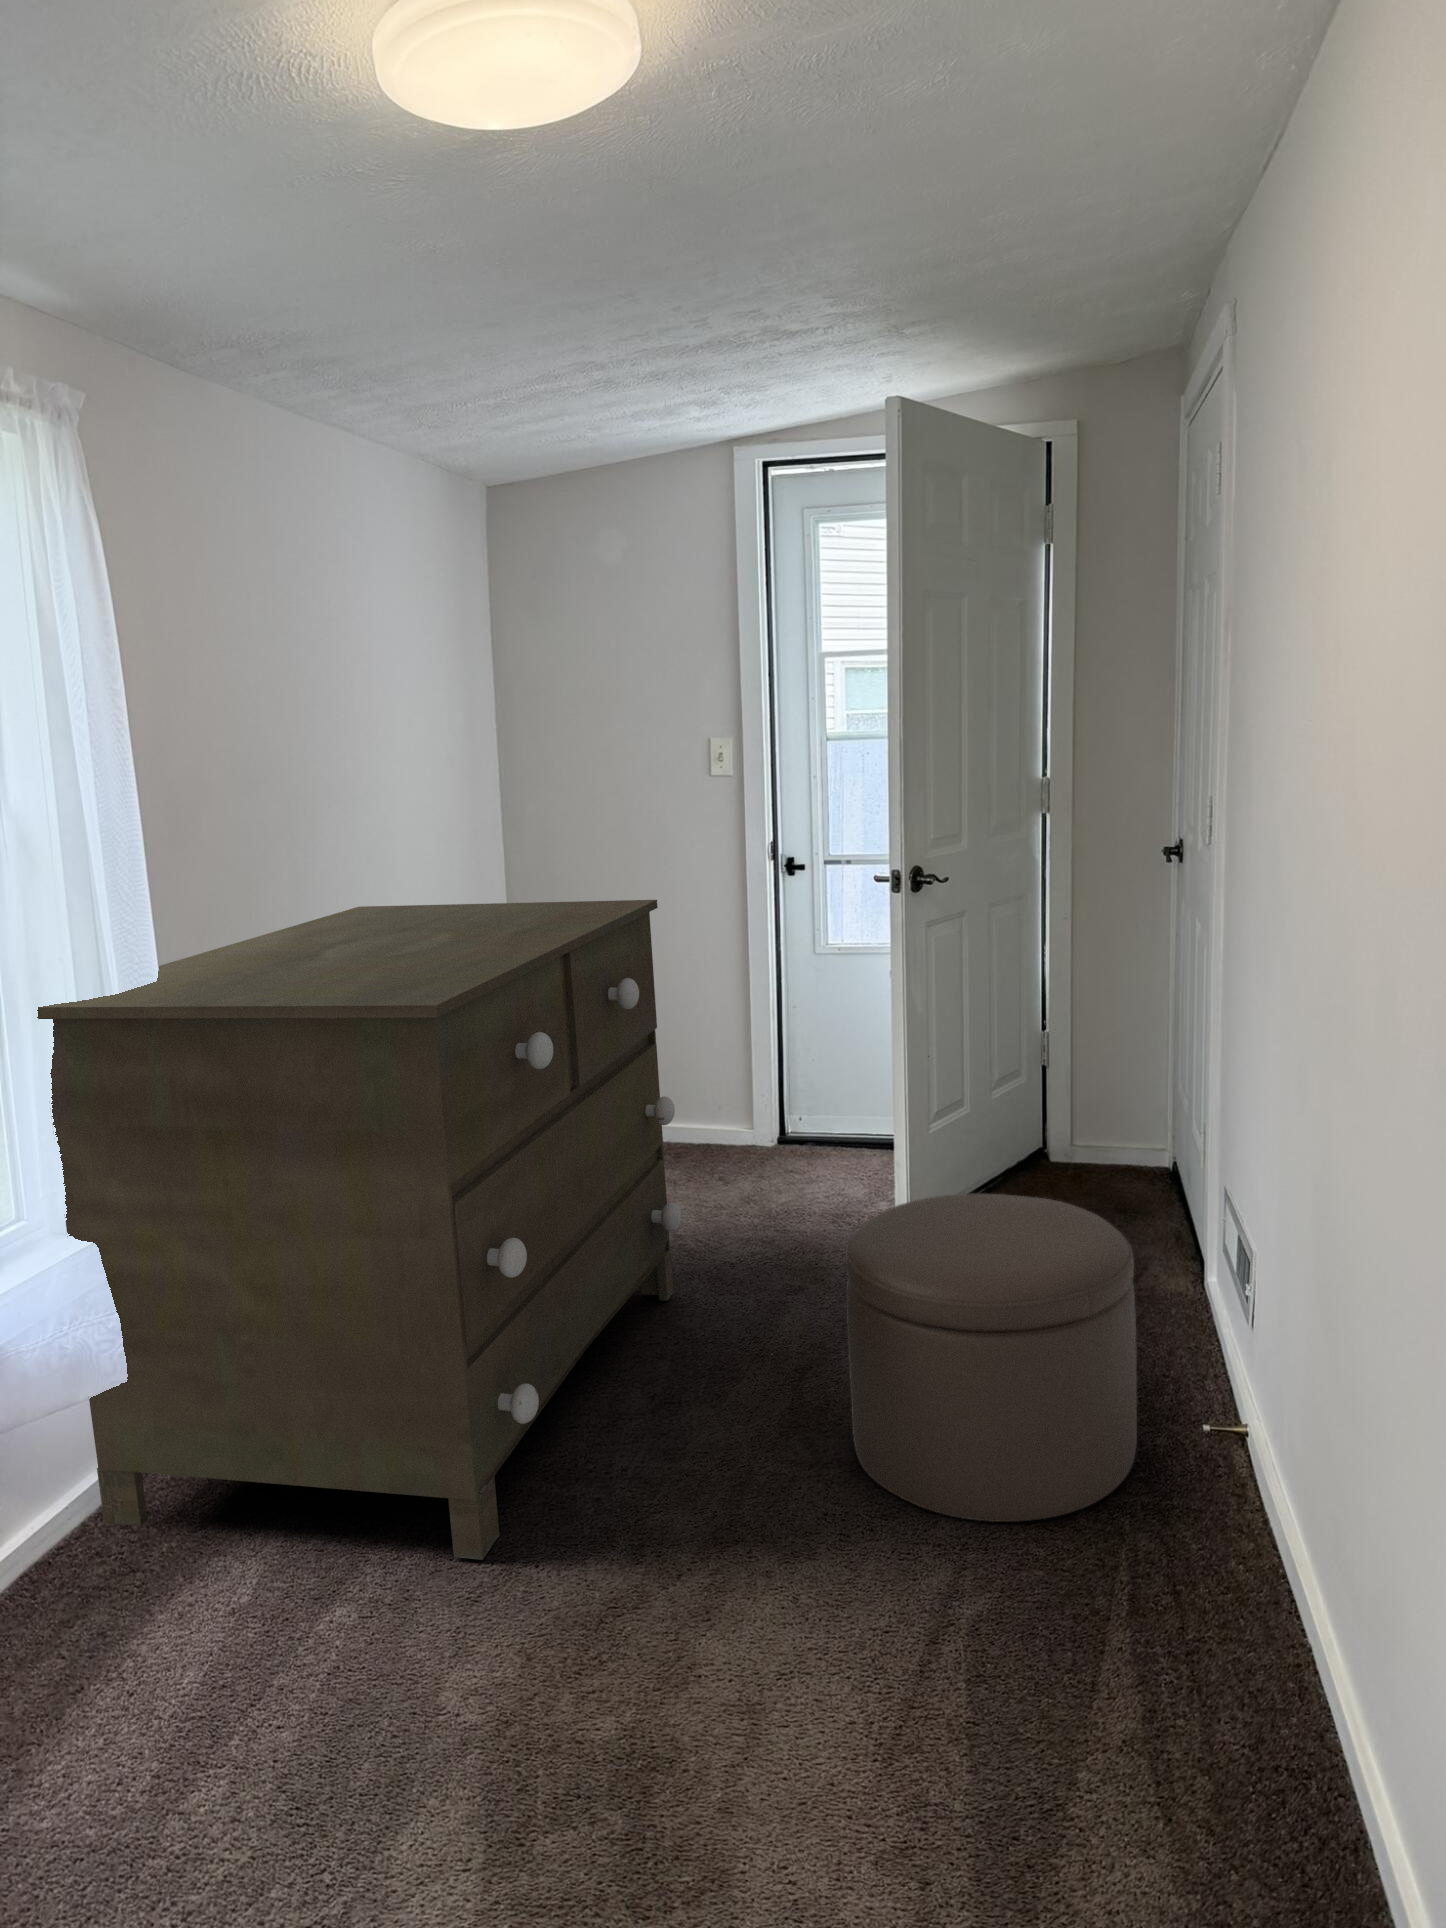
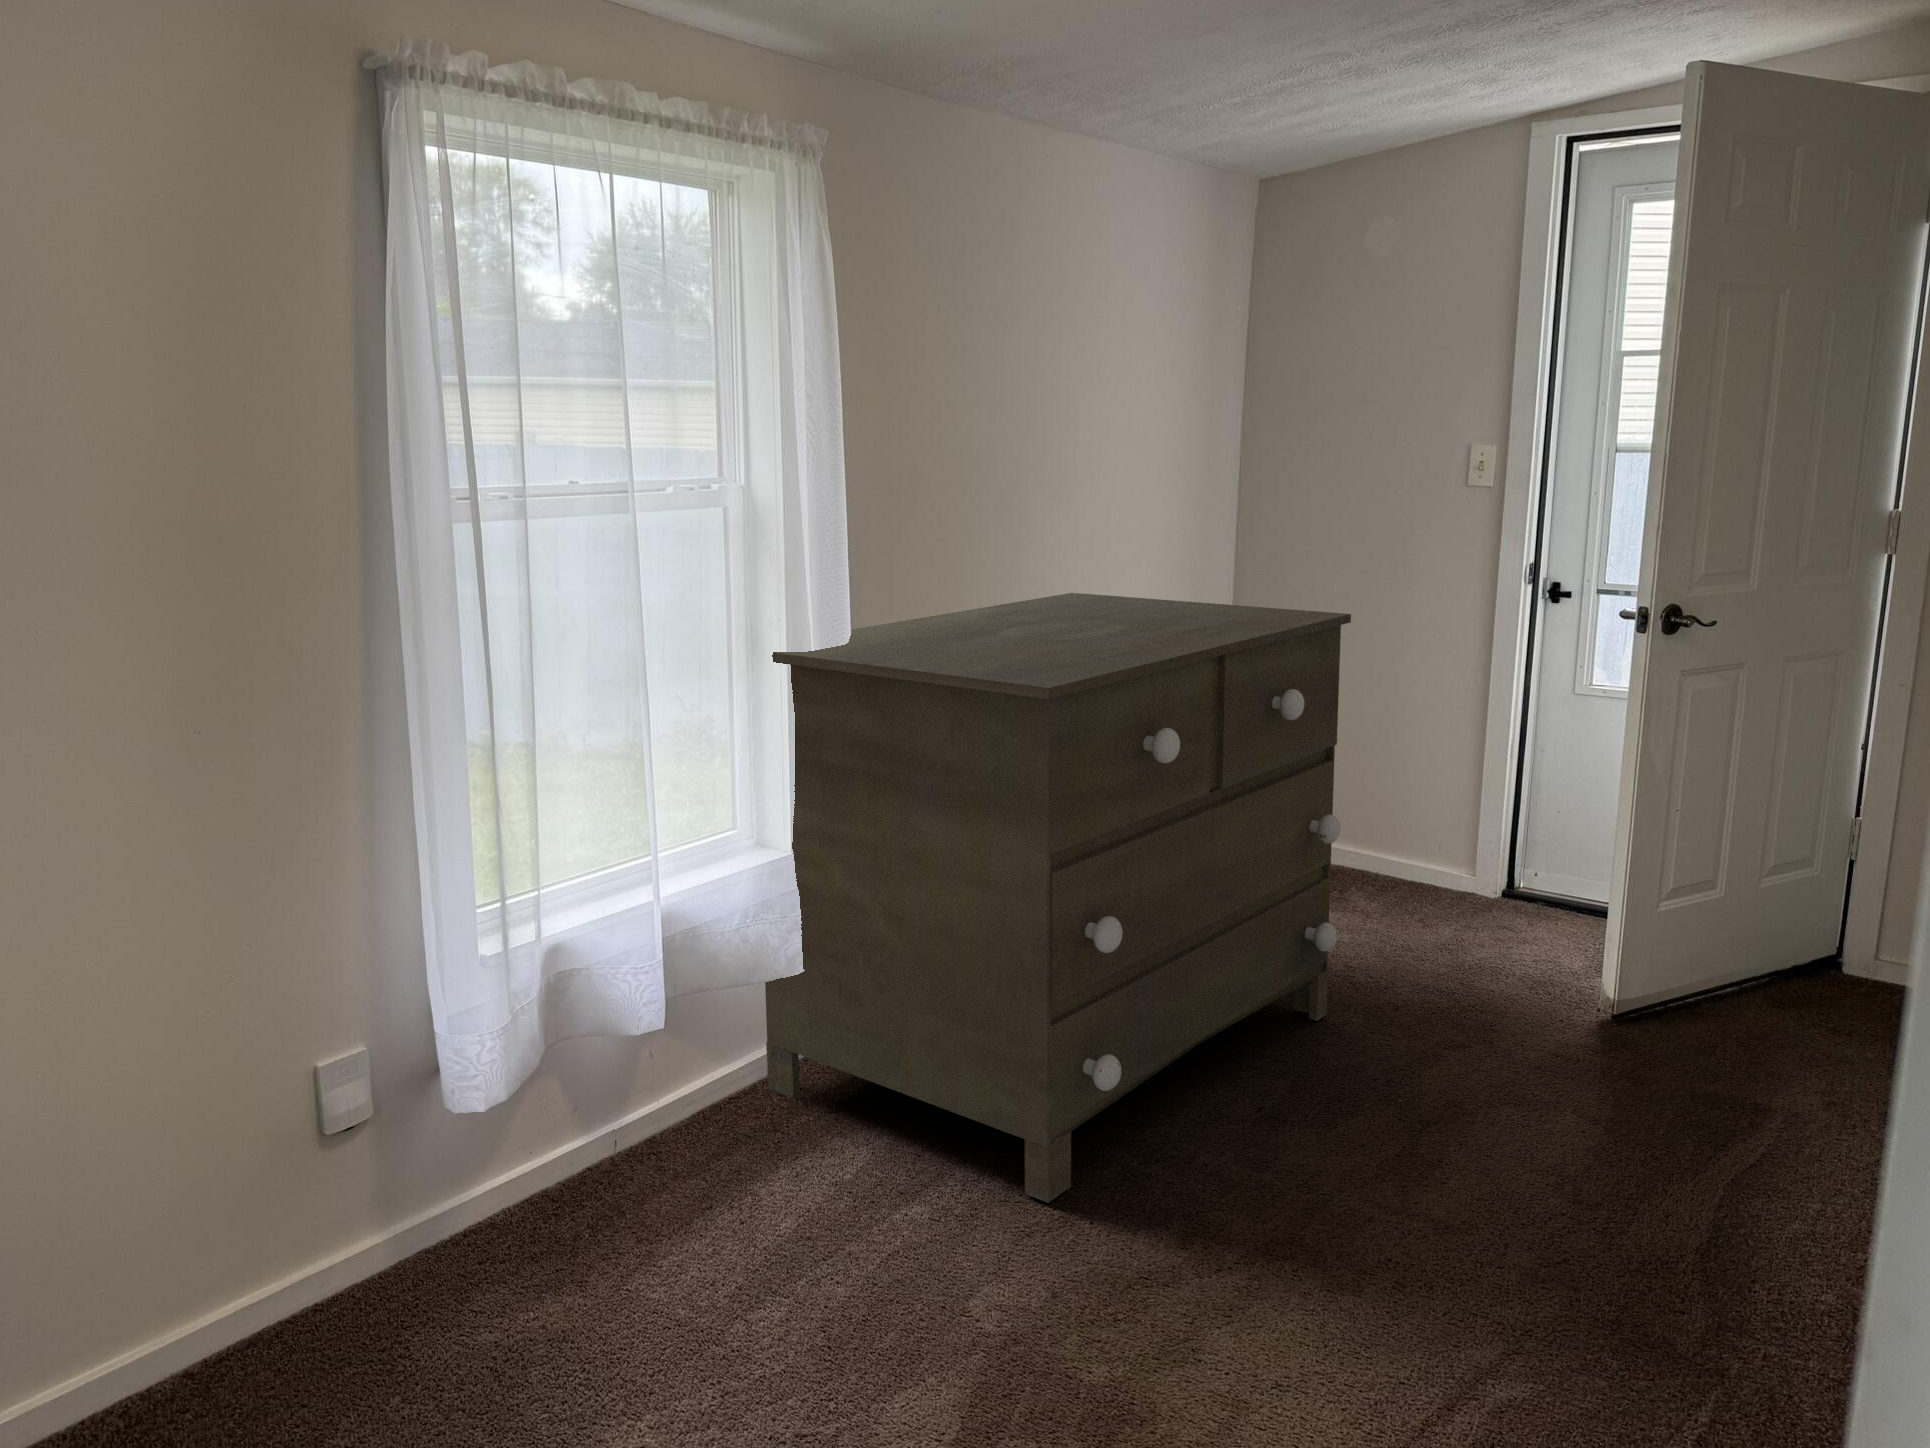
ottoman: present [845,1194,1137,1522] -> none [1448,967,1806,1336]

